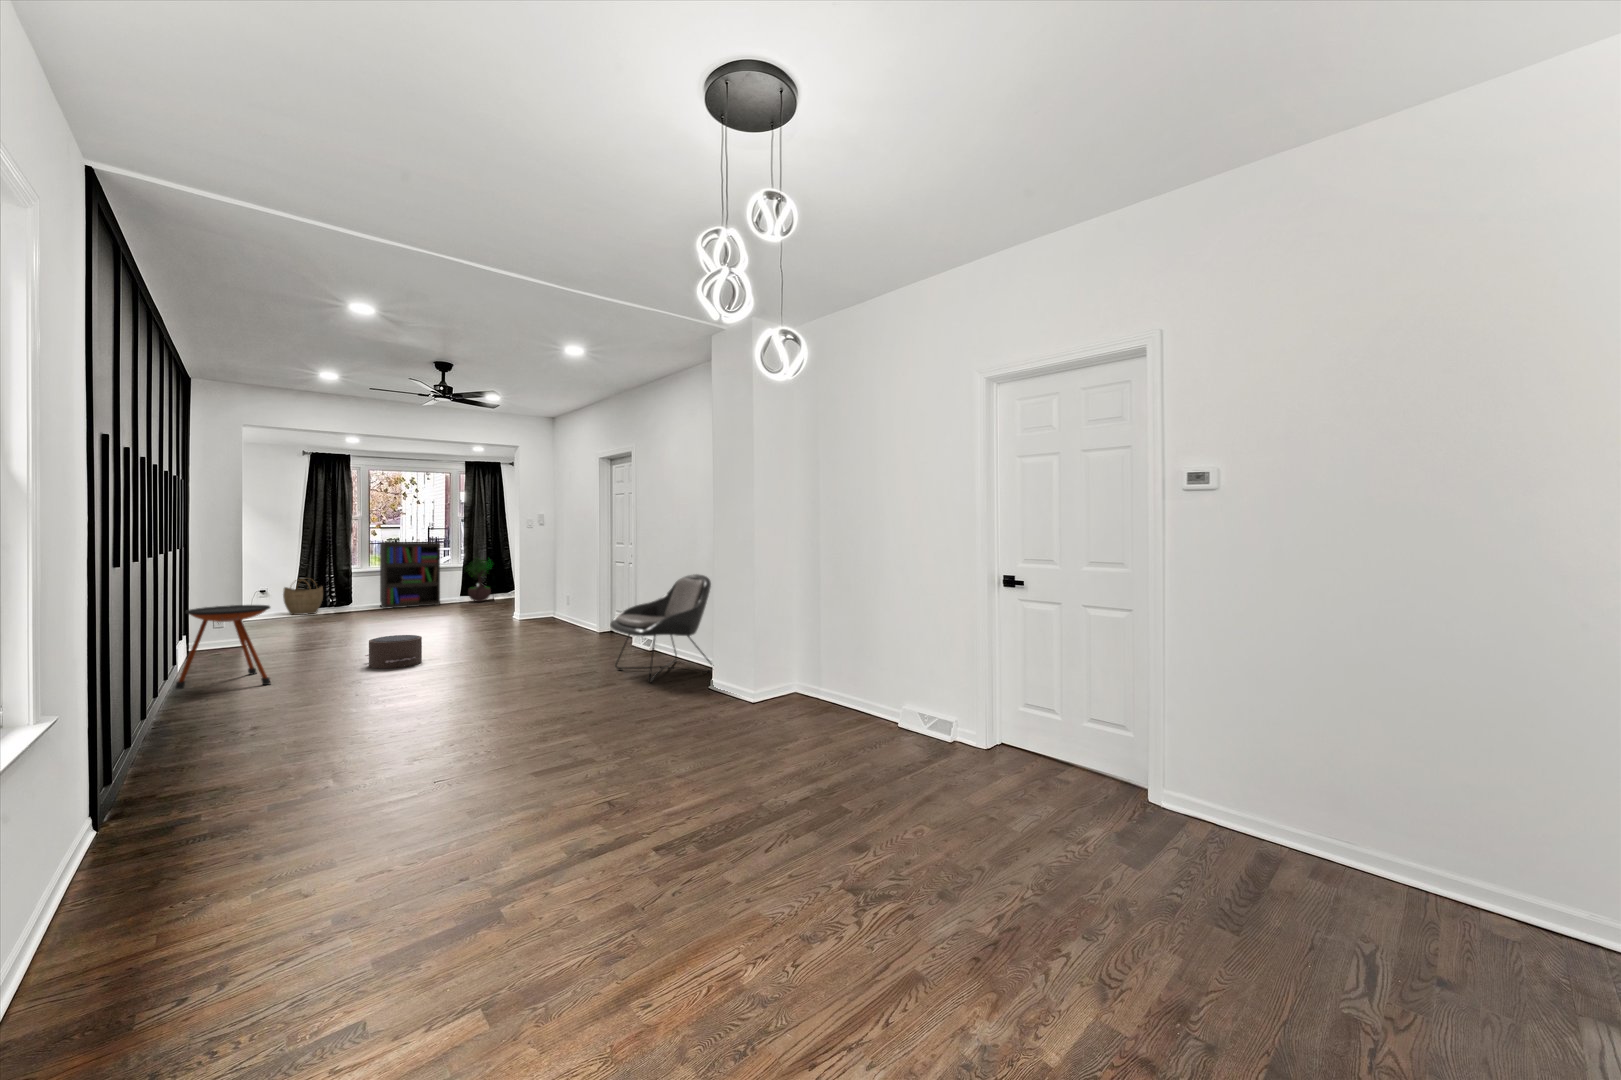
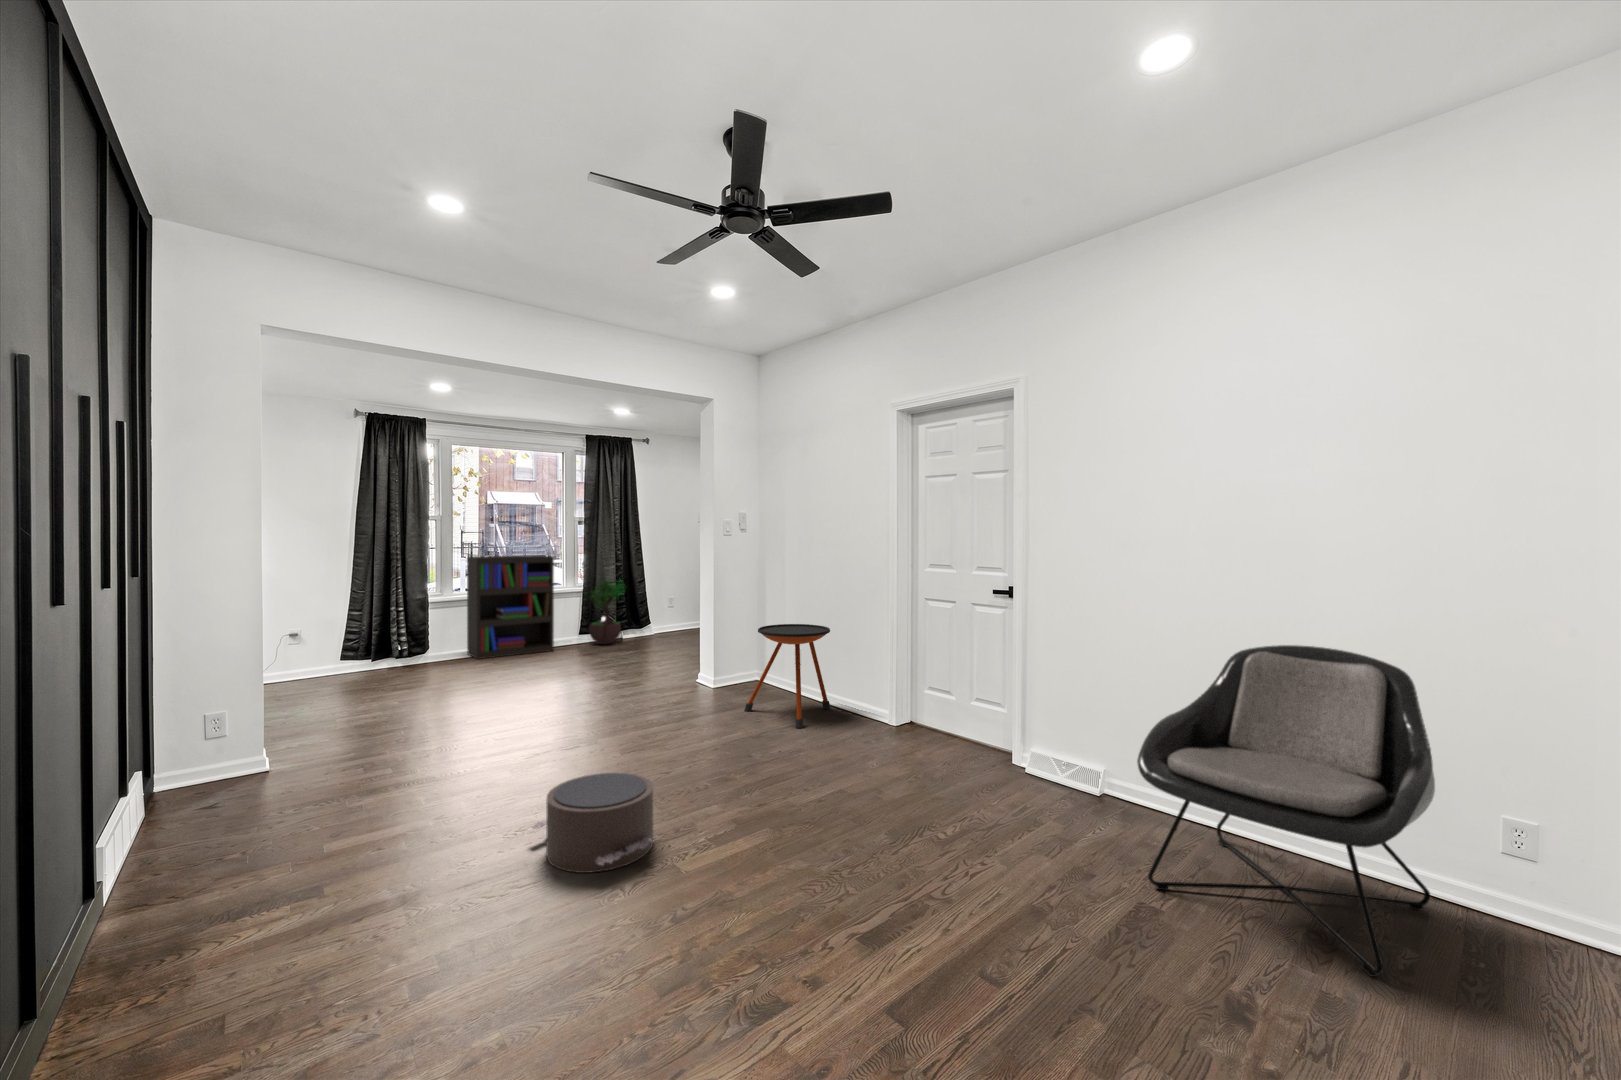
woven basket: present [283,579,323,615] -> none [329,613,388,673]
side table: present [175,605,270,689] -> present [744,624,830,728]

